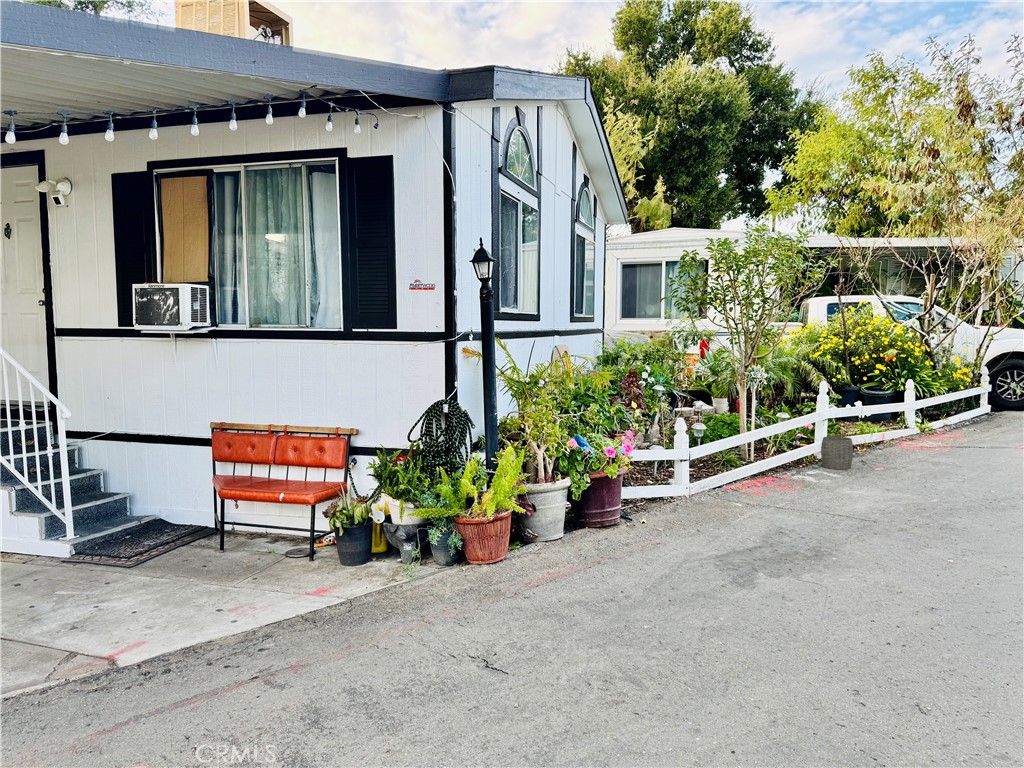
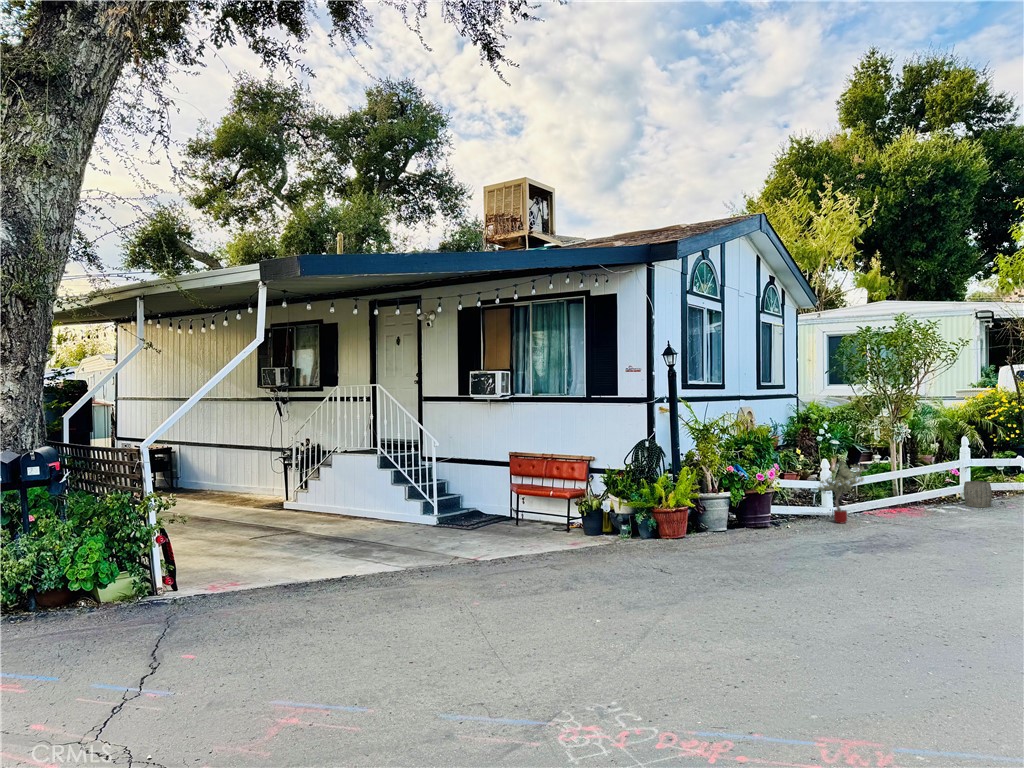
potted tree: none [677,417,739,510] -> present [816,459,864,523]

